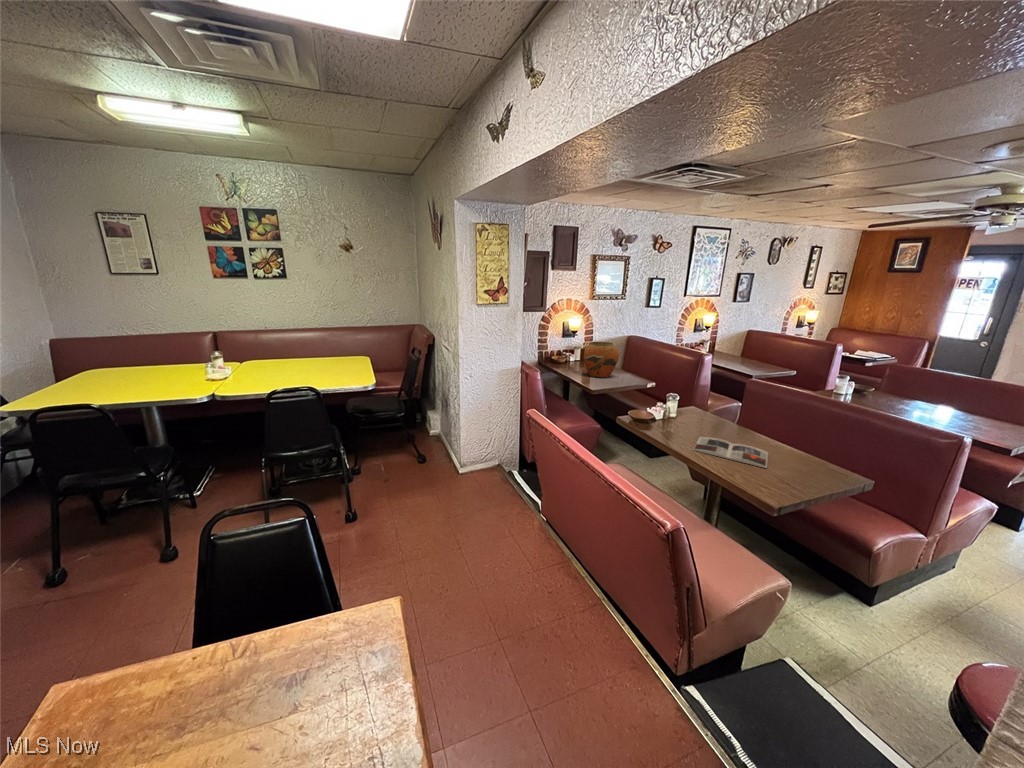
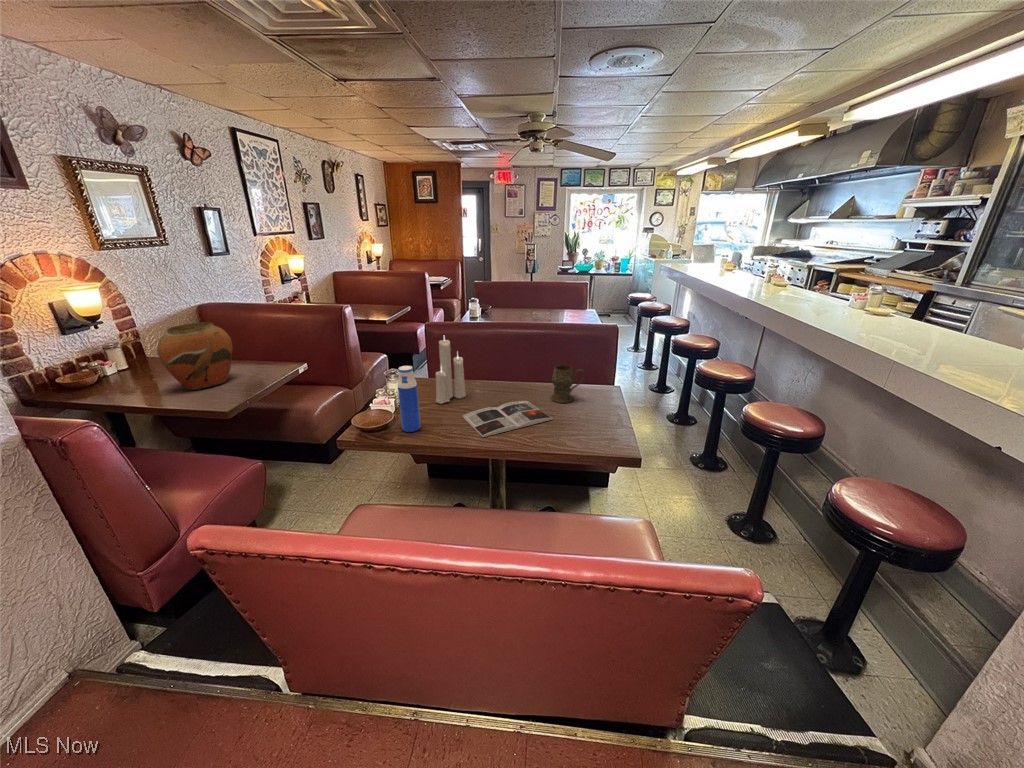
candle: none [696,374,729,431] -> present [436,339,466,404]
water bottle: none [653,386,670,430] -> present [398,366,421,432]
mug: none [793,433,835,470] -> present [551,365,585,403]

